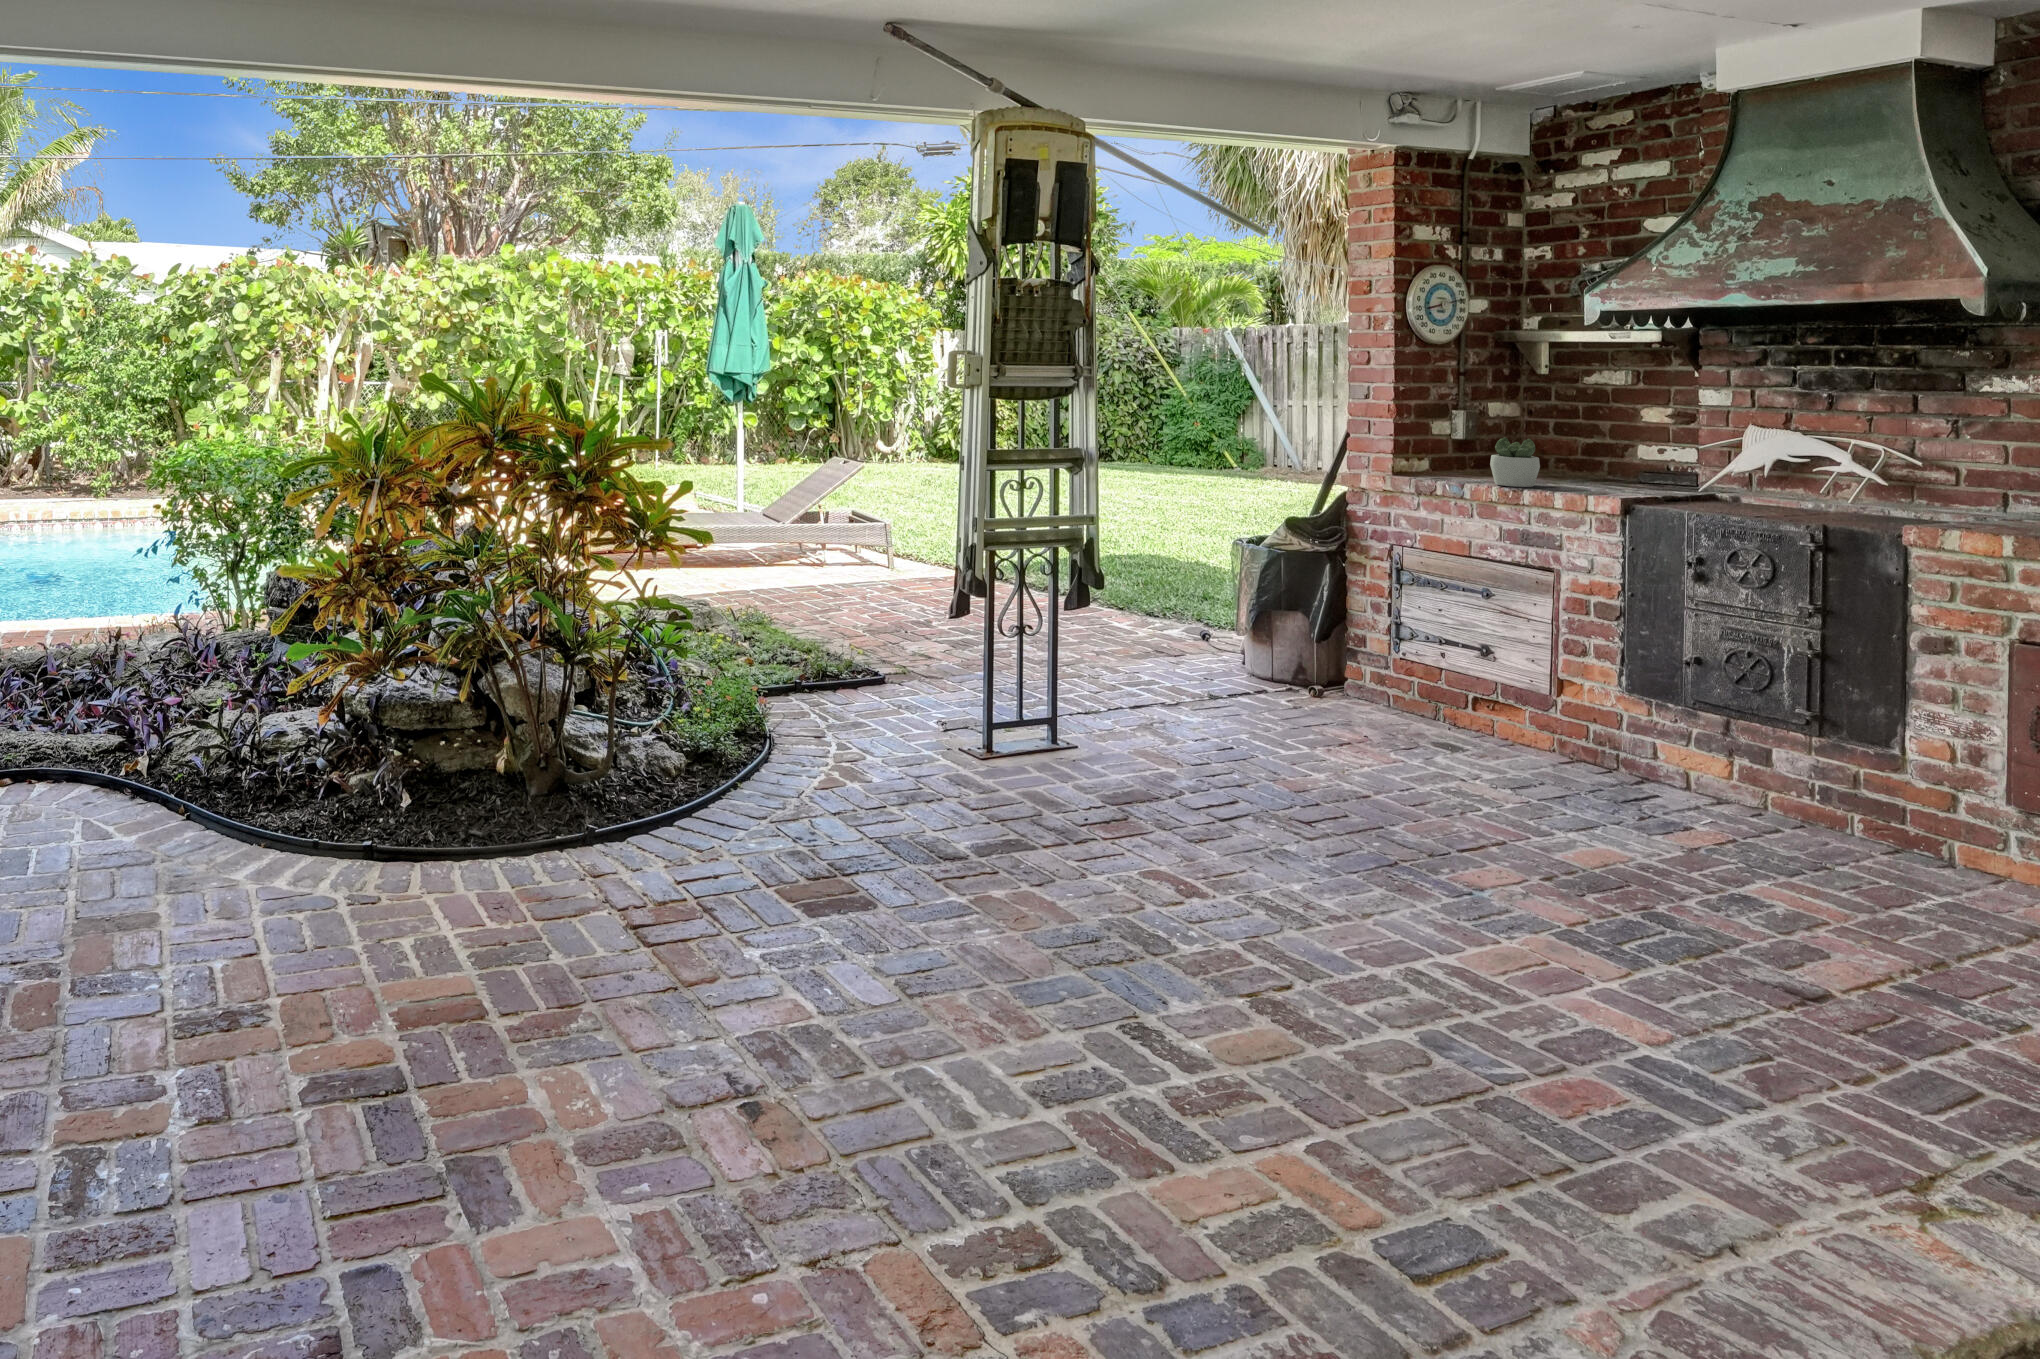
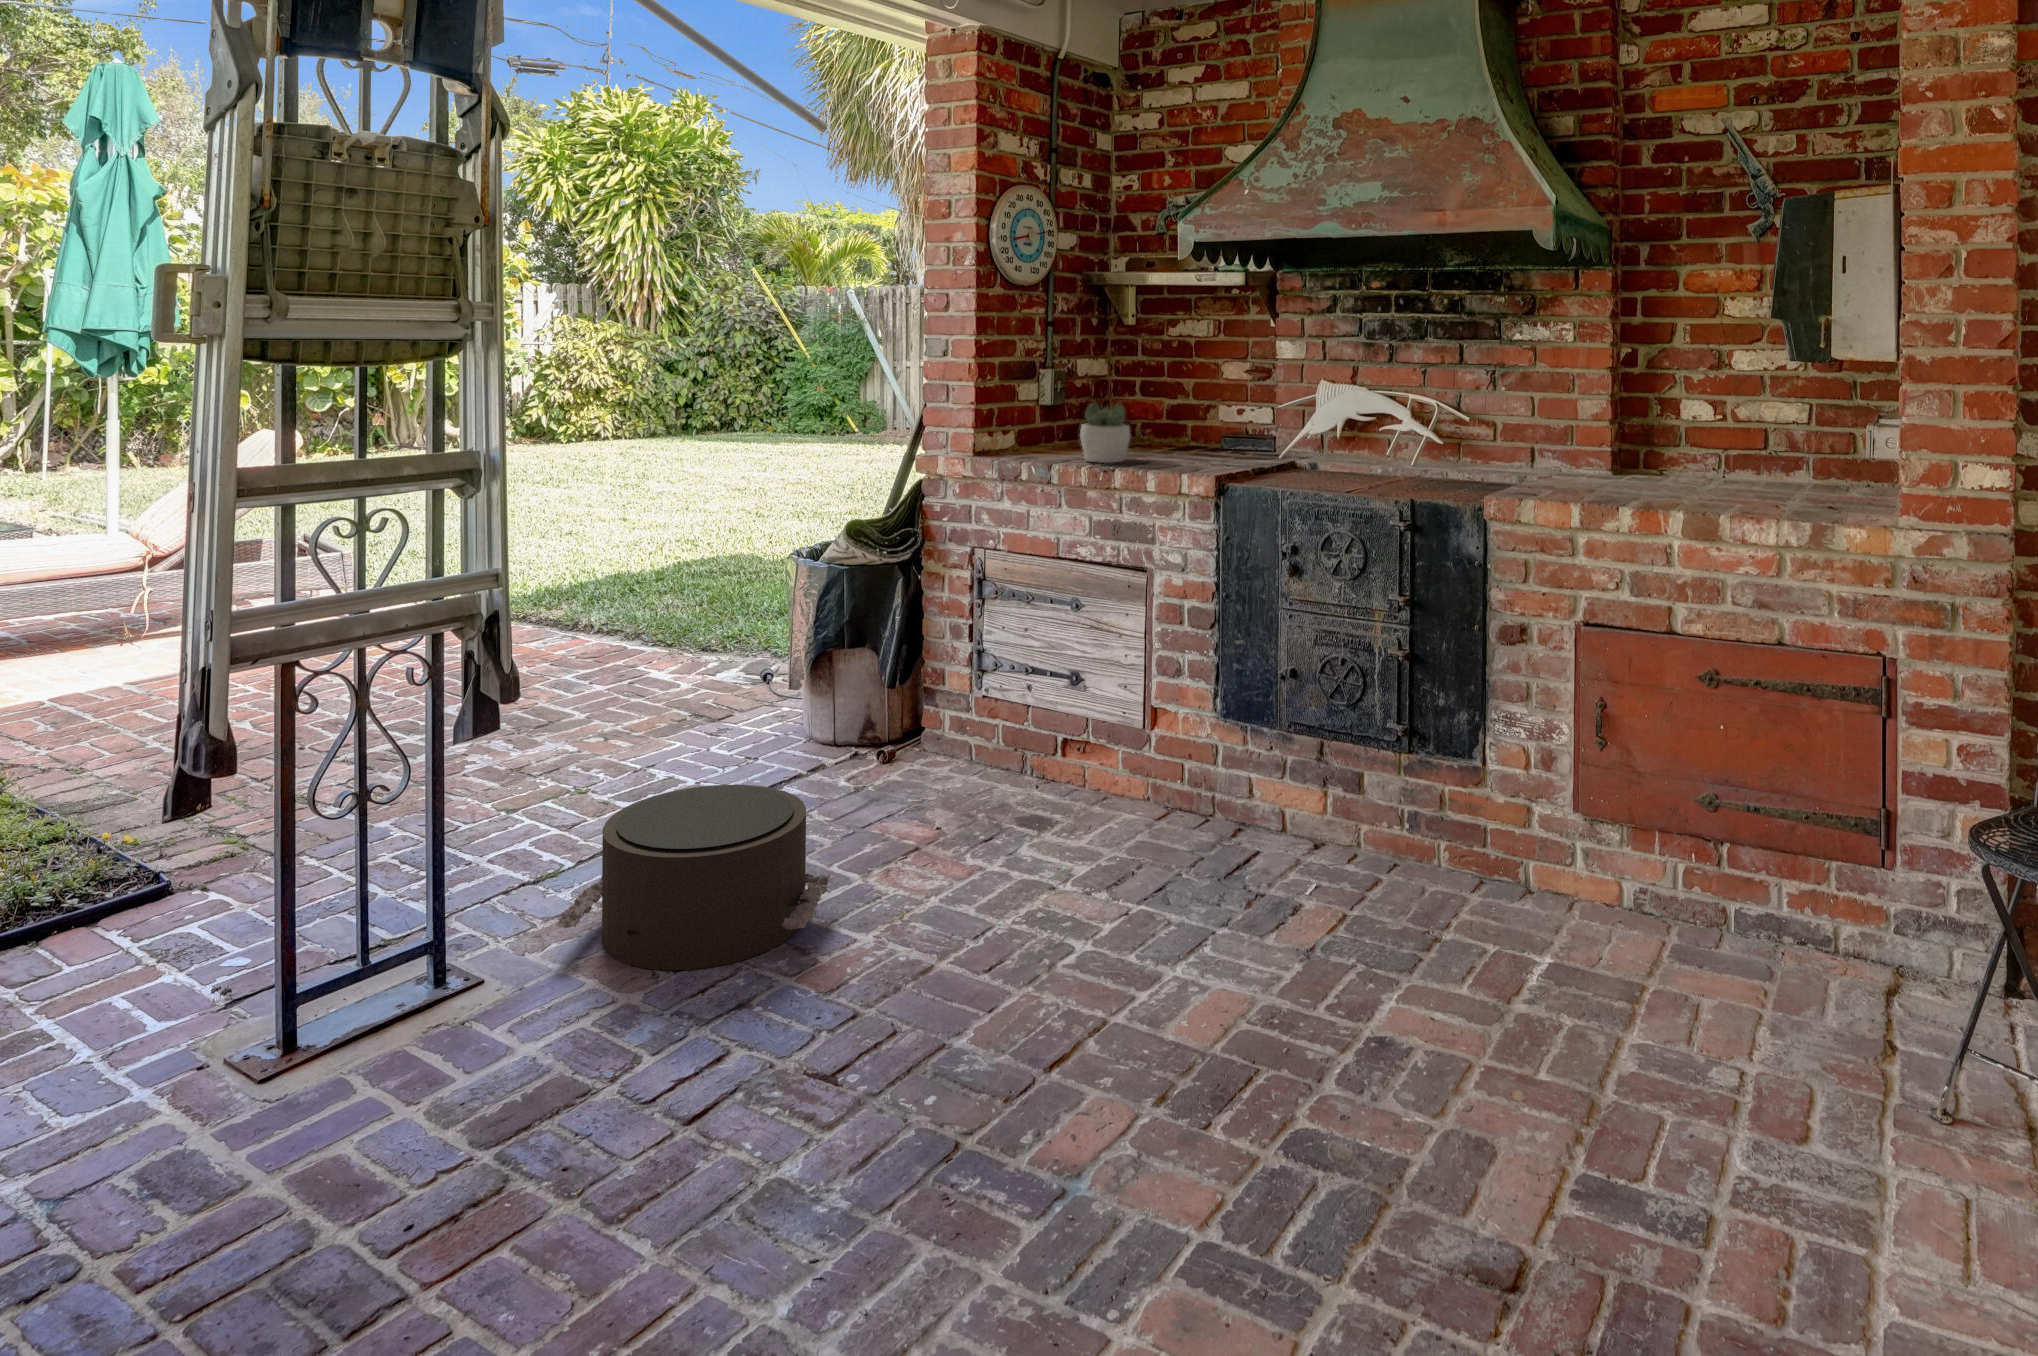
pouf: none [1123,669,1294,768] -> present [556,785,830,970]

